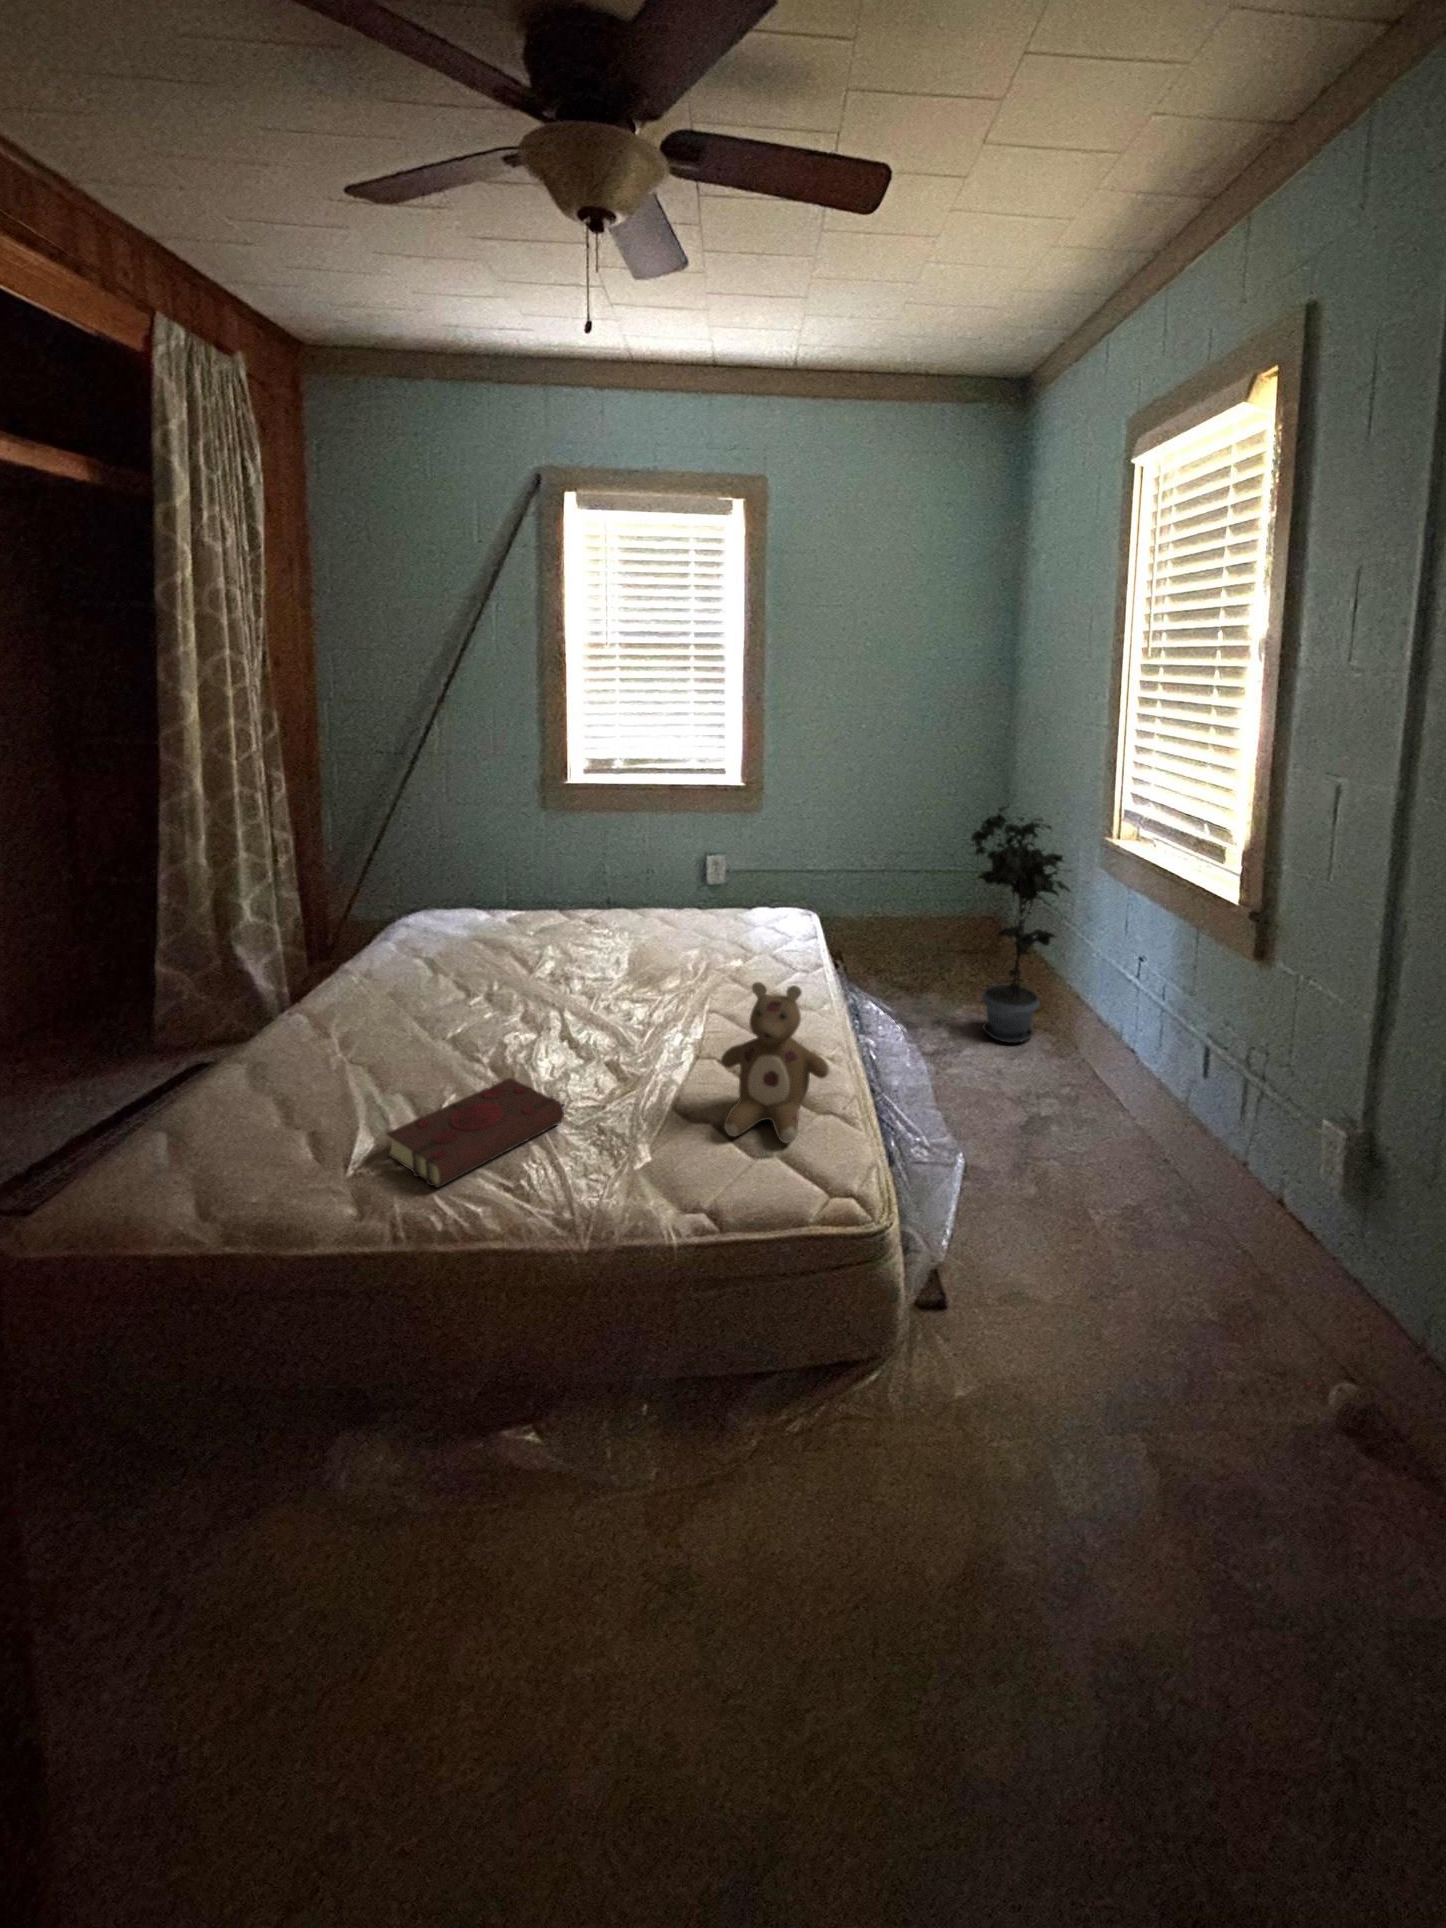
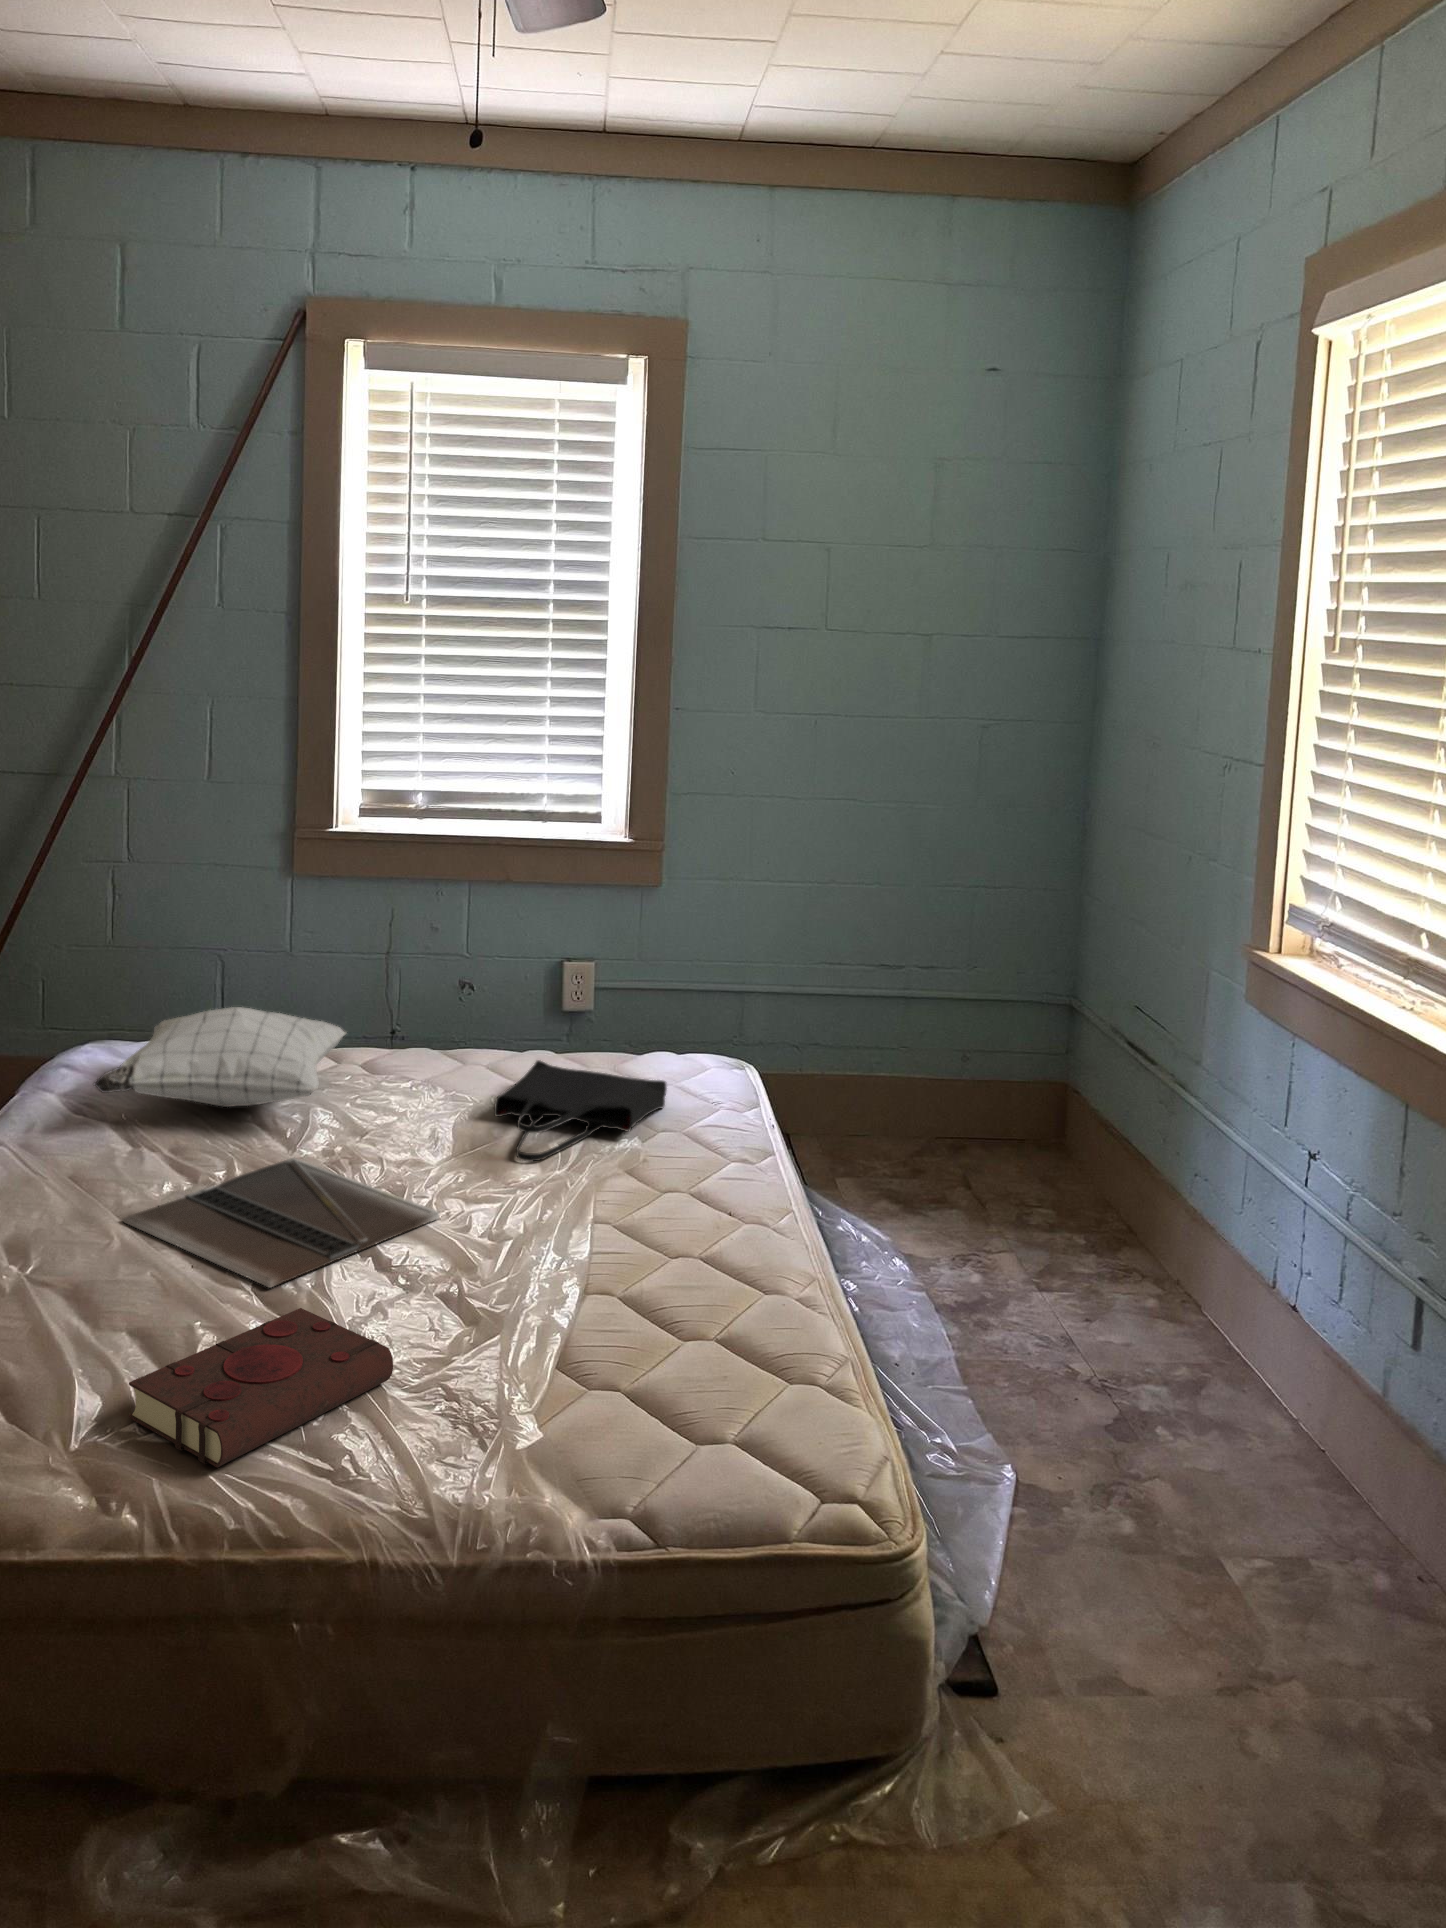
potted plant: present [971,807,1070,1043] -> none [1020,893,1203,1294]
pillow: none [405,889,571,949] -> present [94,1007,346,1107]
tote bag: none [656,915,761,977] -> present [494,1060,667,1162]
laptop: none [413,979,613,1064] -> present [123,1158,439,1288]
stuffed bear: present [721,982,830,1143] -> none [637,1166,812,1424]

